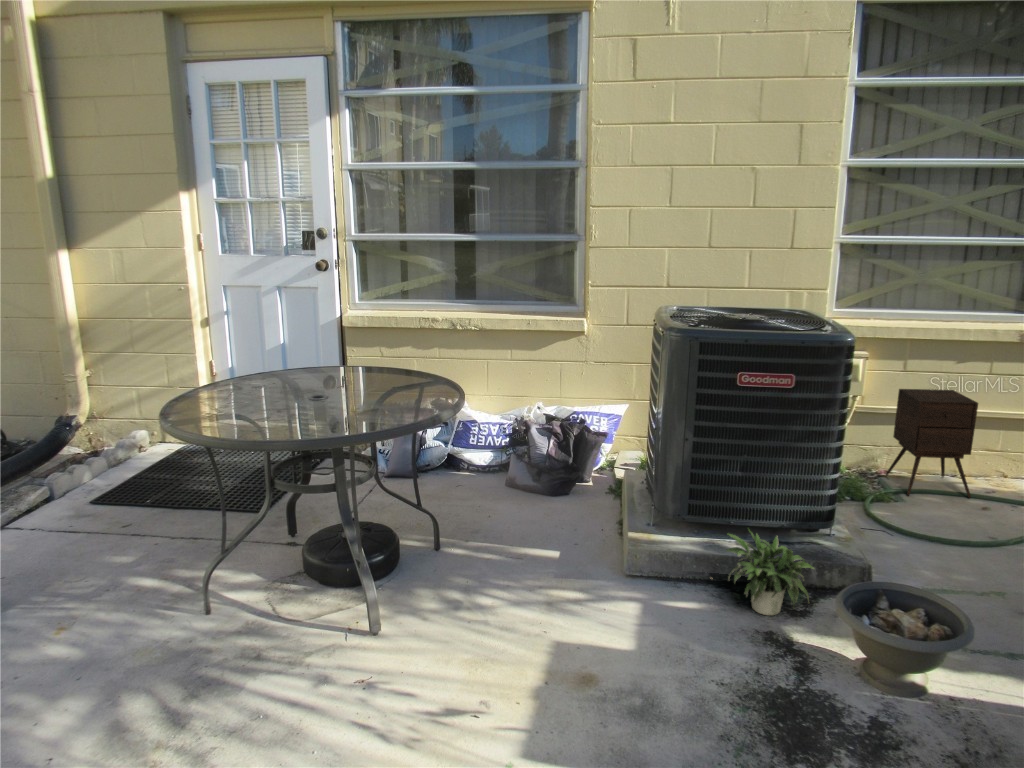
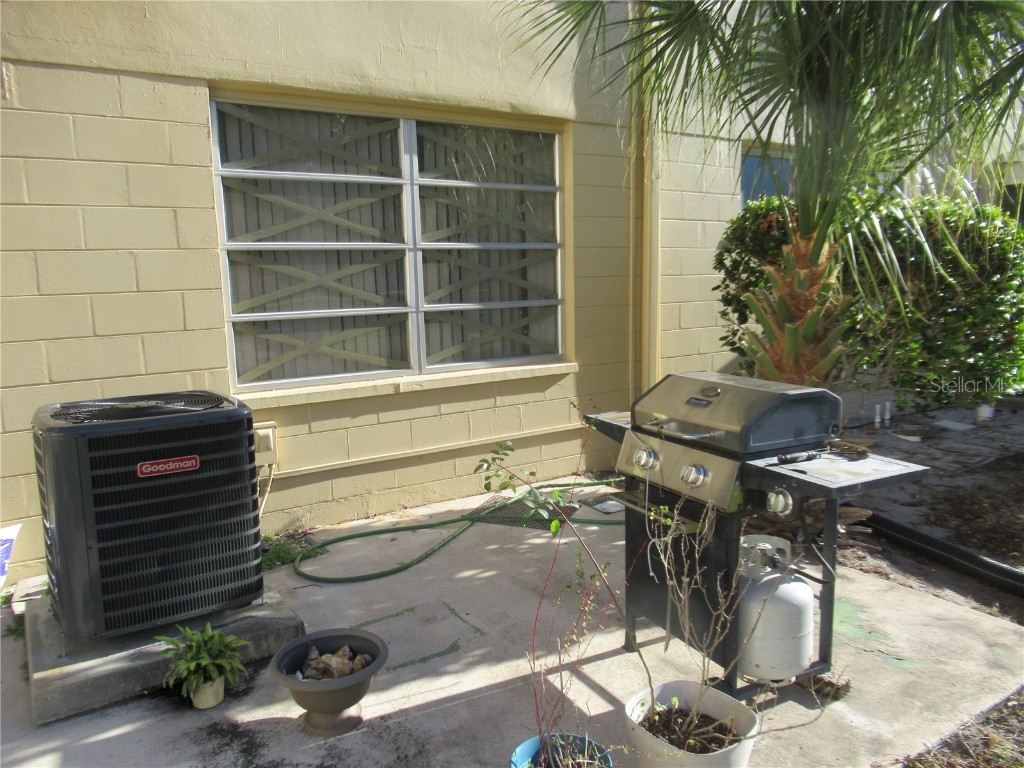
side table: present [886,389,978,498] -> none [308,444,381,547]

